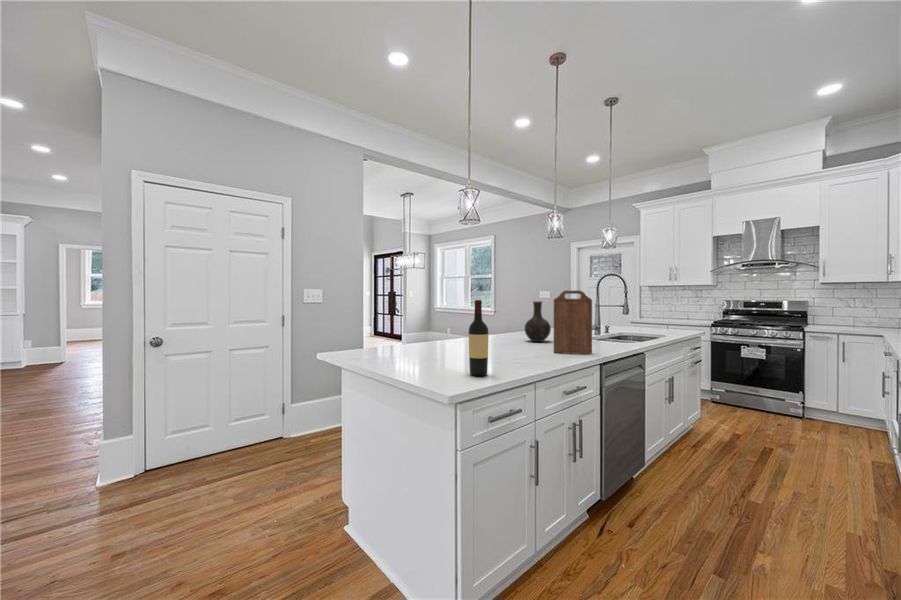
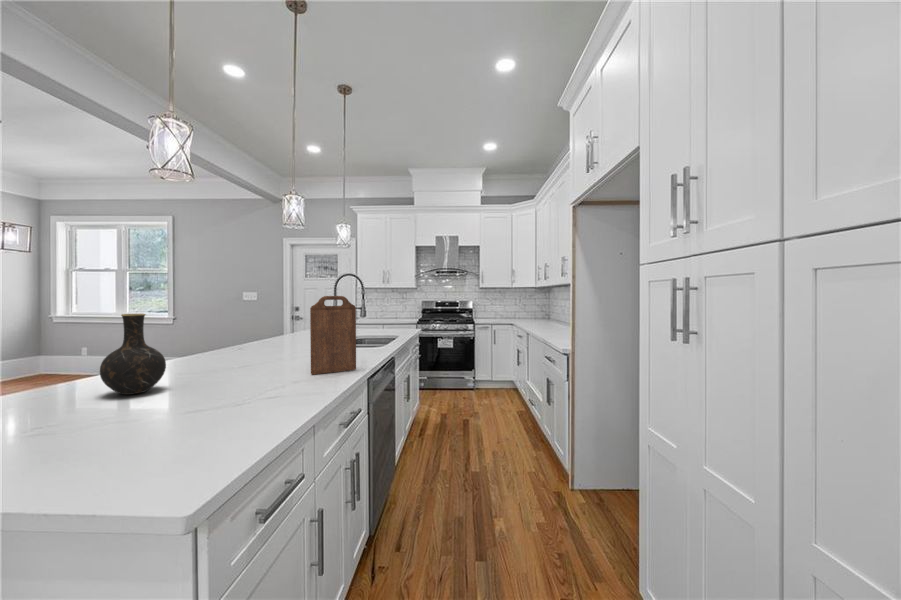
wine bottle: present [469,300,489,376] -> none [209,317,248,448]
vase: present [524,301,551,342] -> present [100,314,166,395]

